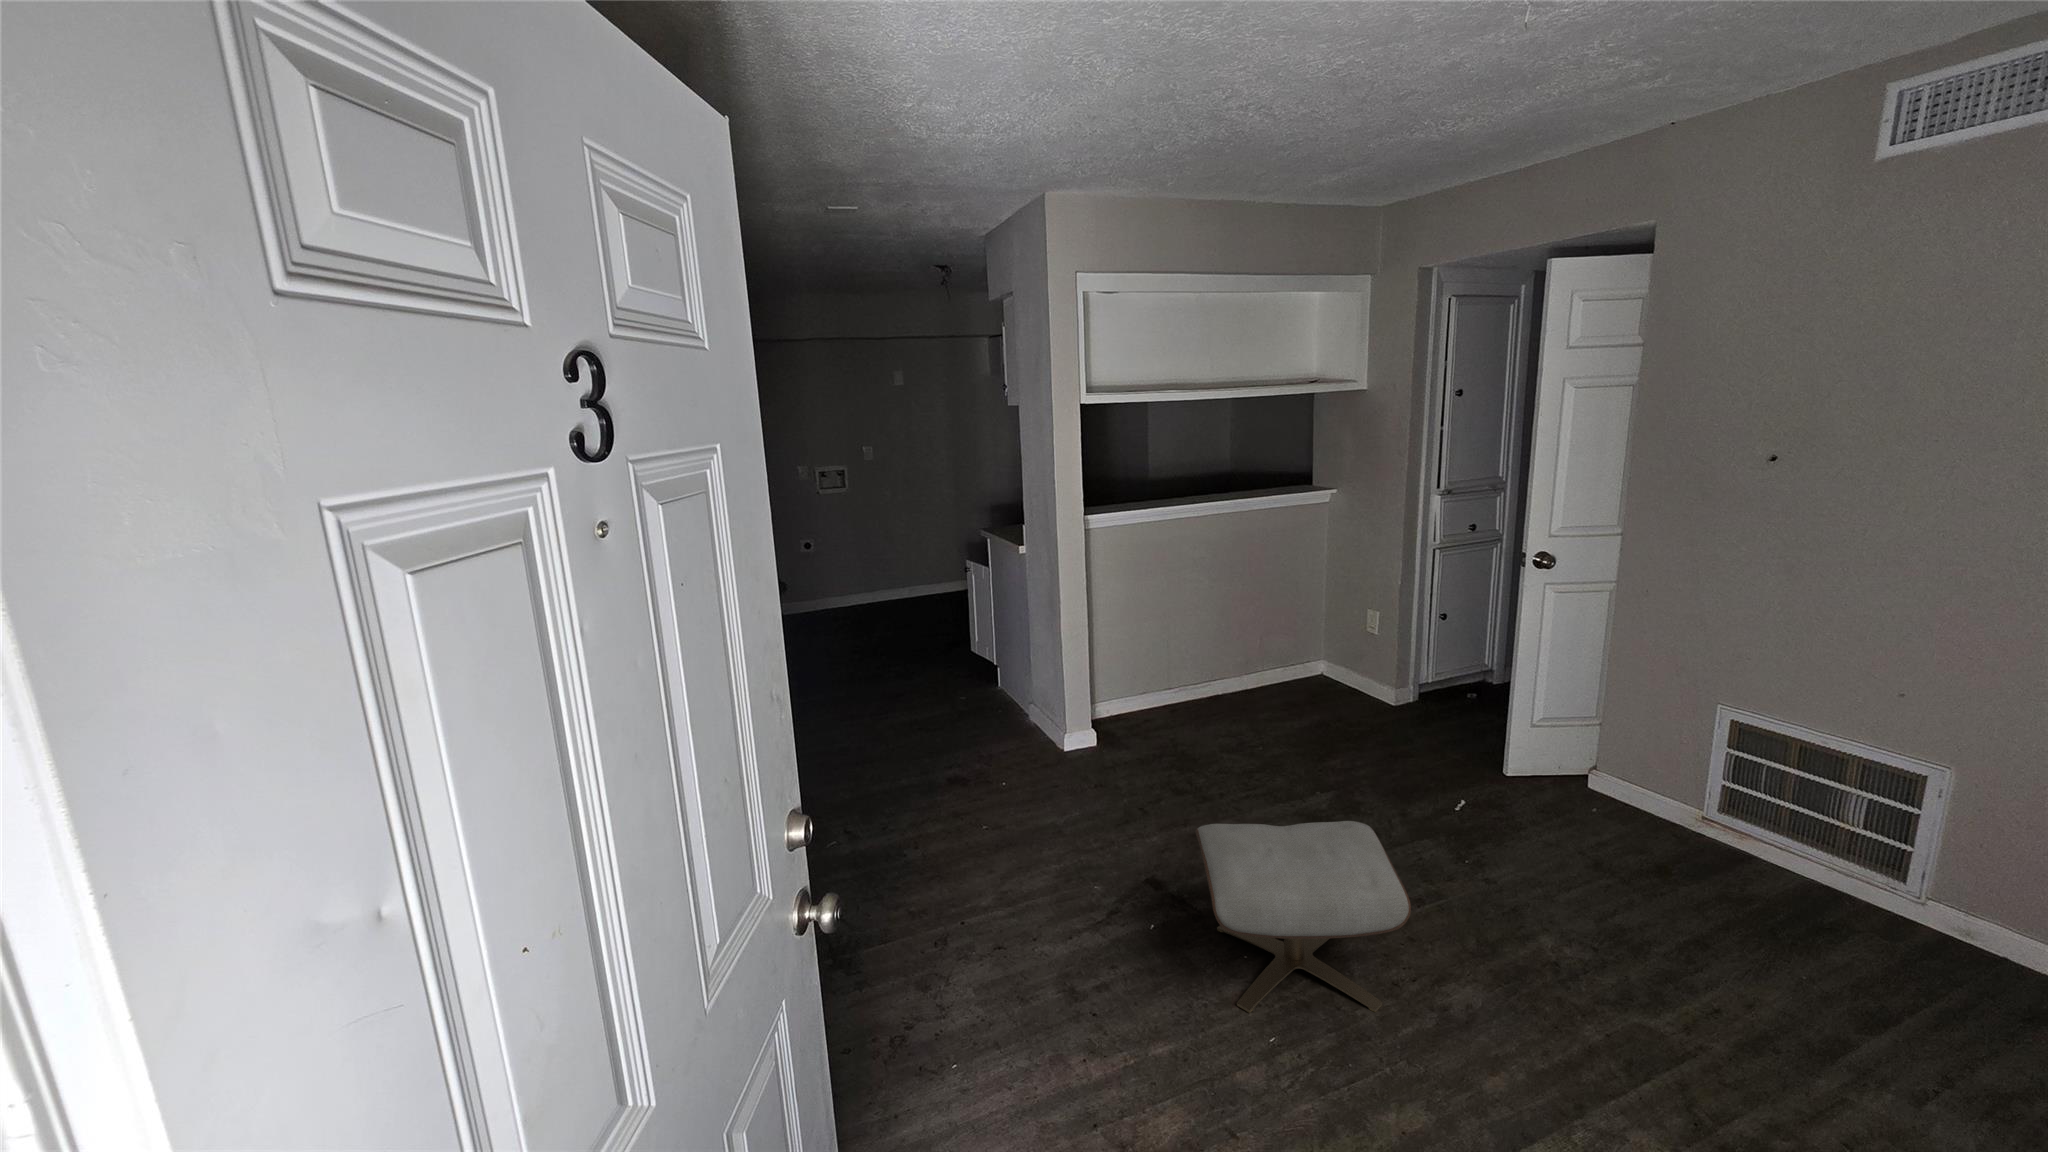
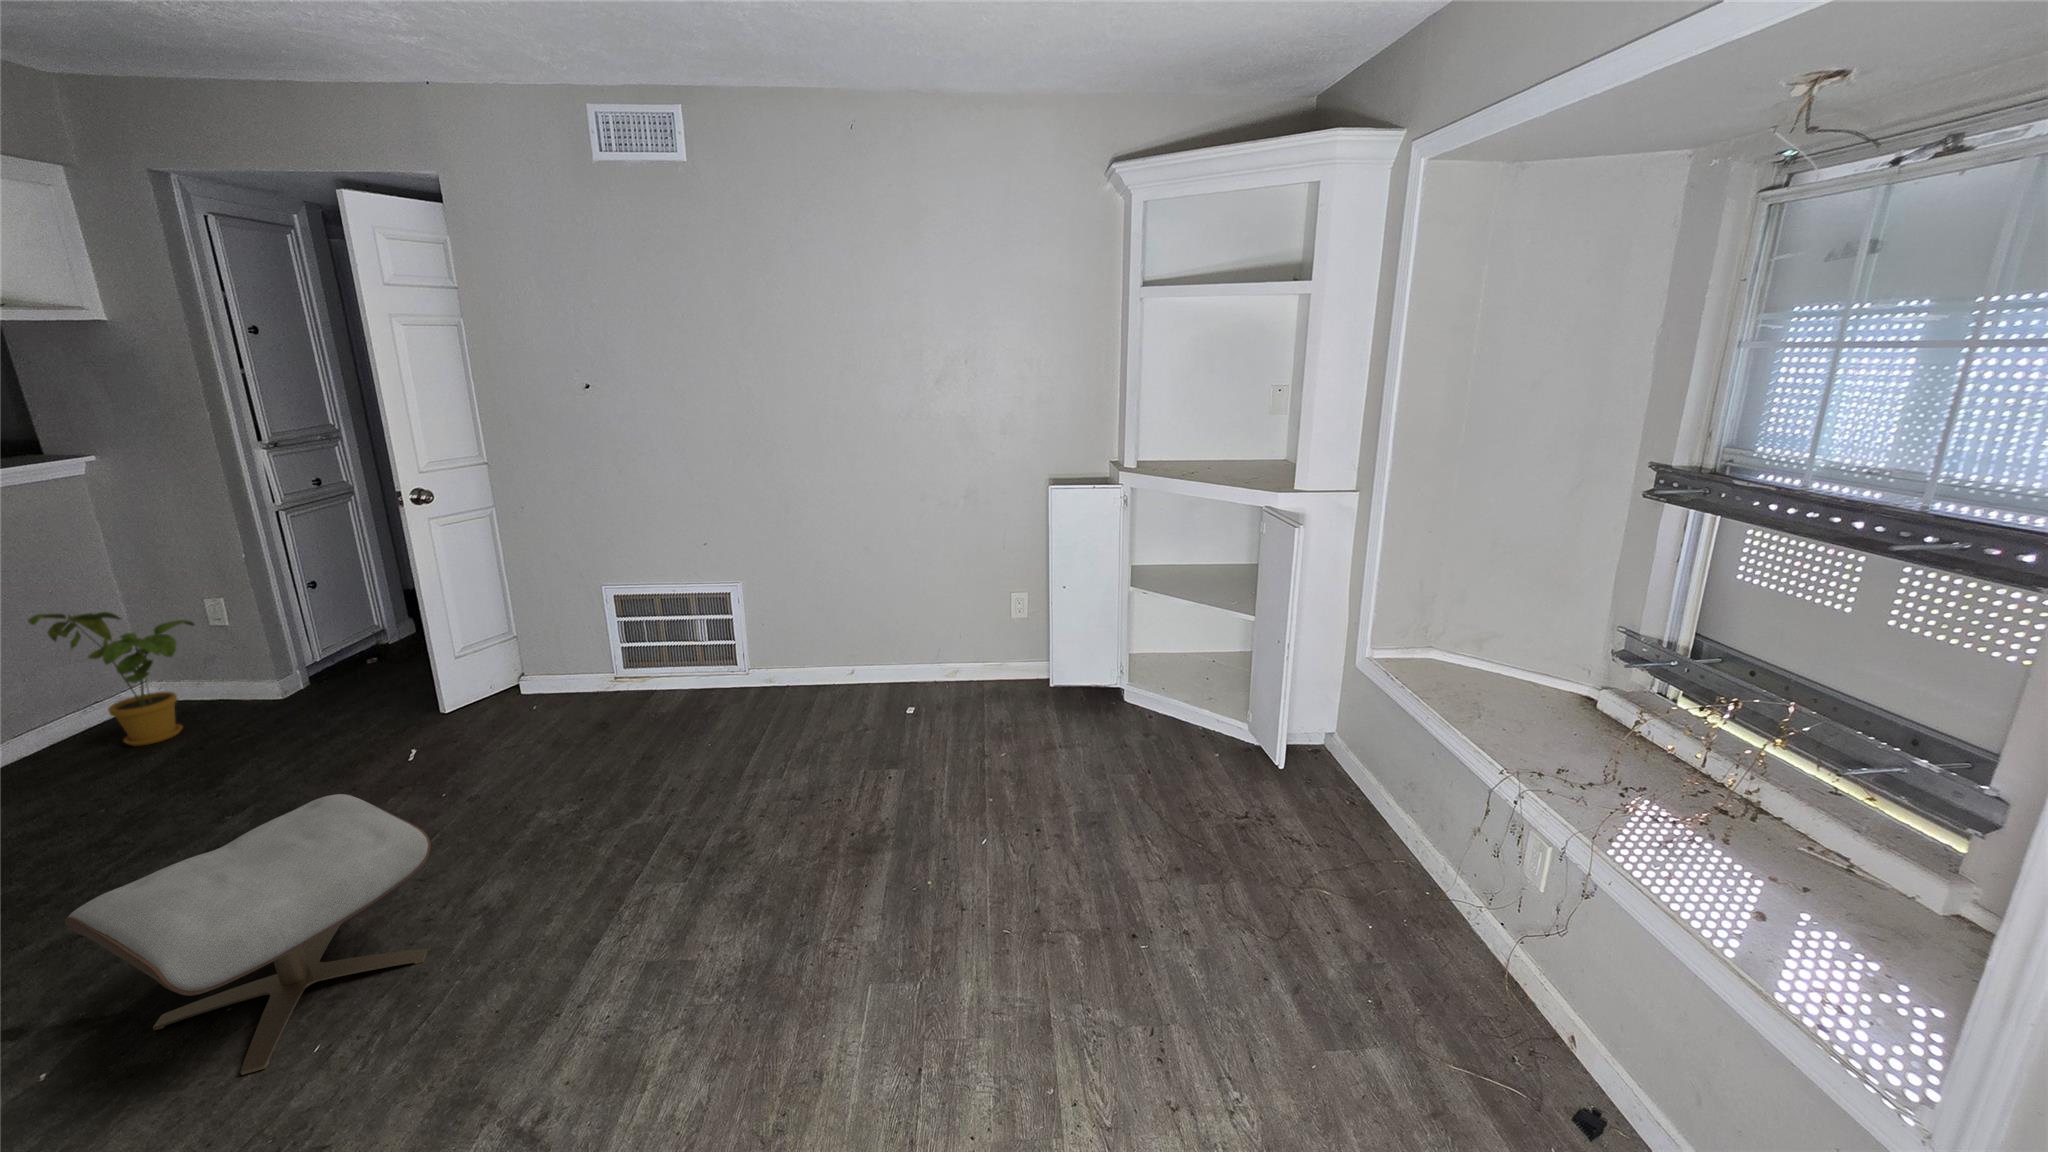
house plant: none [1273,599,1358,710] -> present [28,612,194,746]

